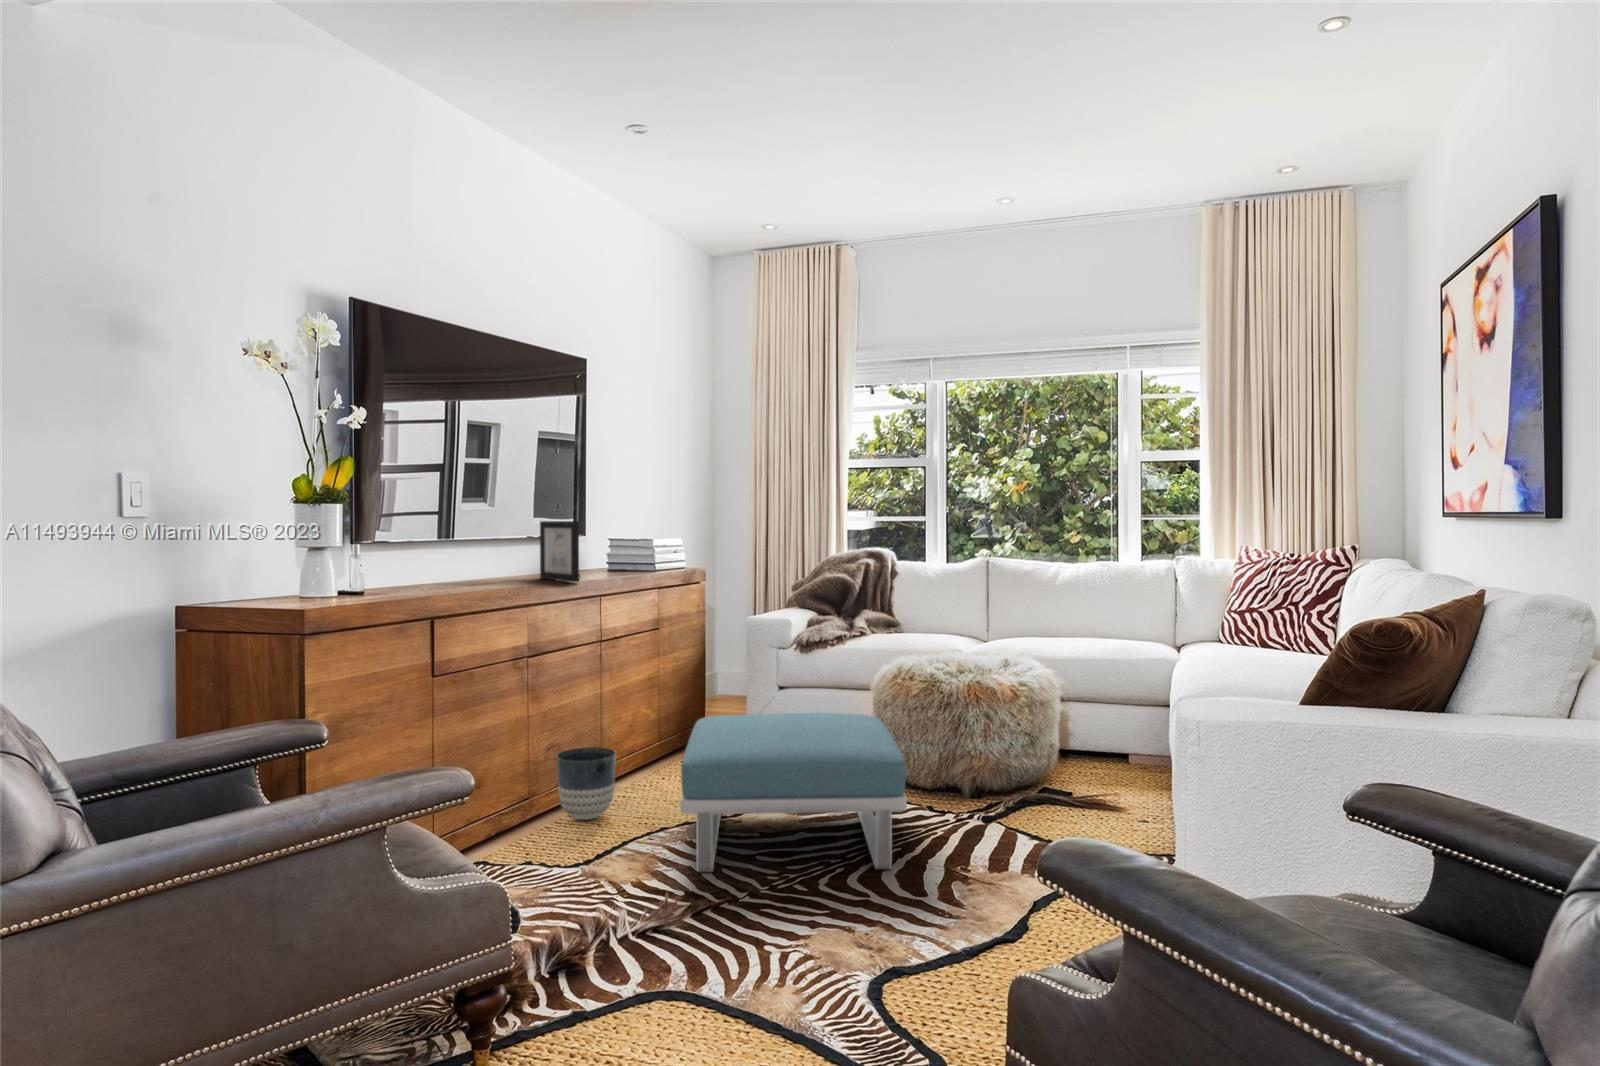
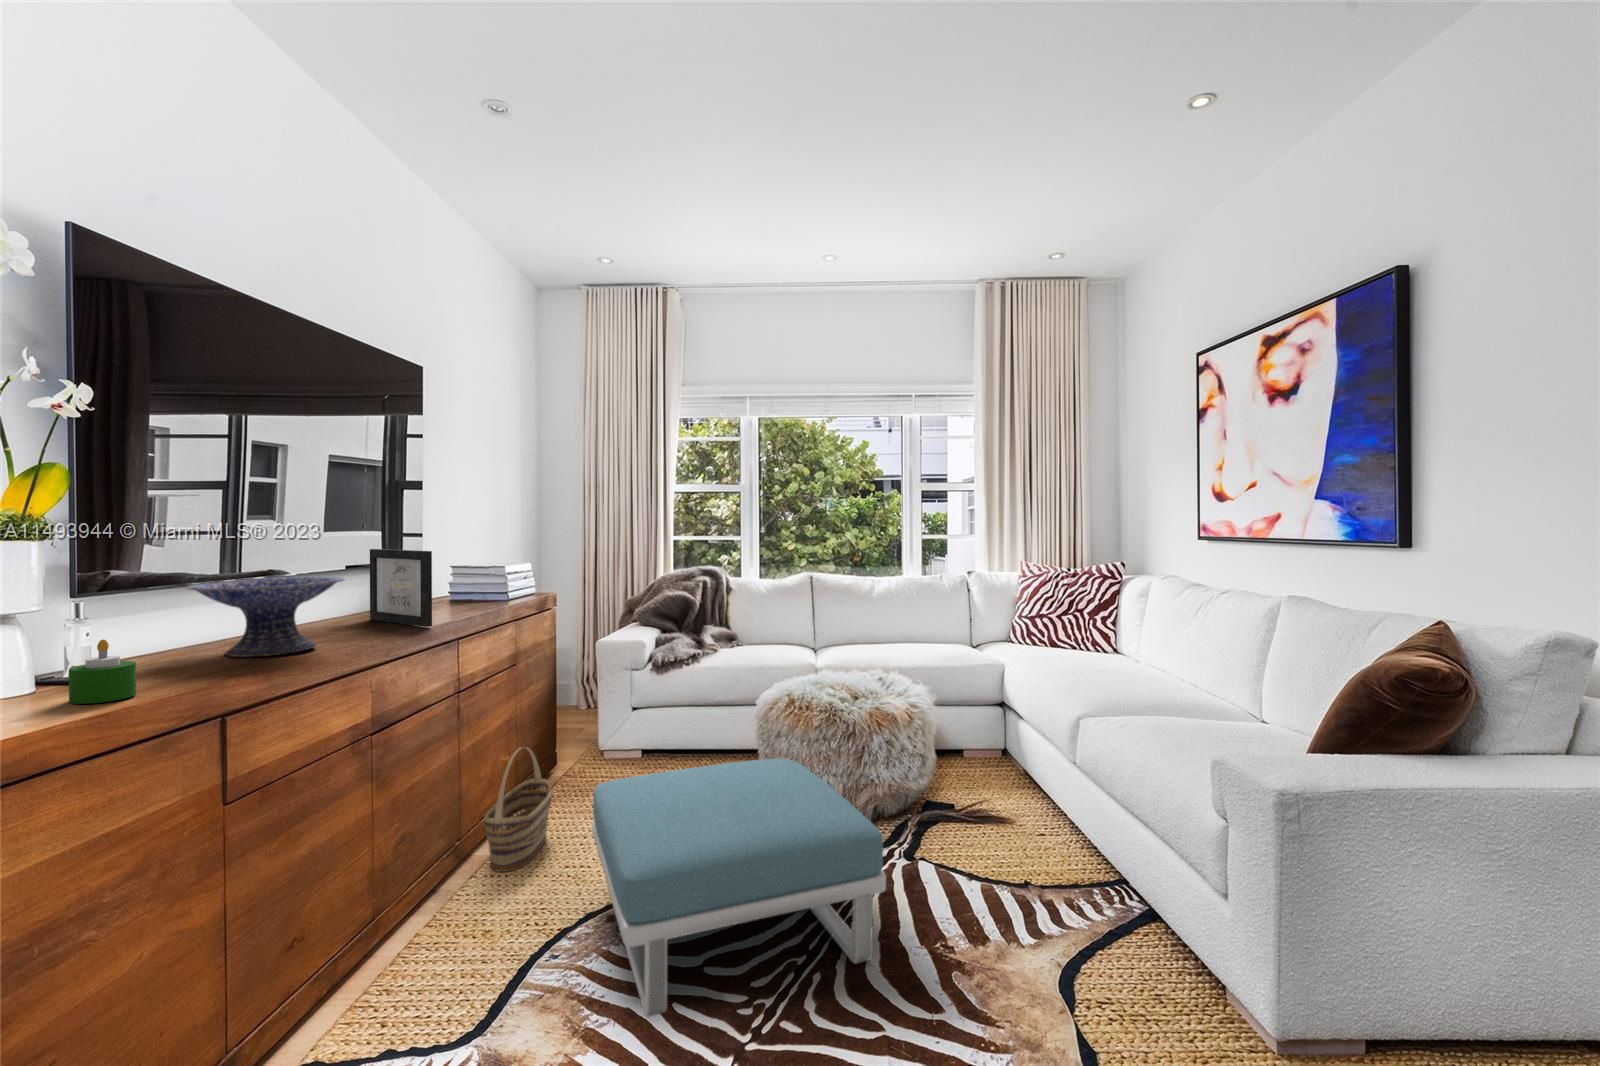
decorative bowl: none [414,537,510,589] -> present [187,577,344,657]
candle: none [352,563,384,600] -> present [69,639,136,704]
basket: none [620,693,681,792] -> present [484,747,552,872]
planter: present [556,747,616,820] -> none [413,835,496,939]

